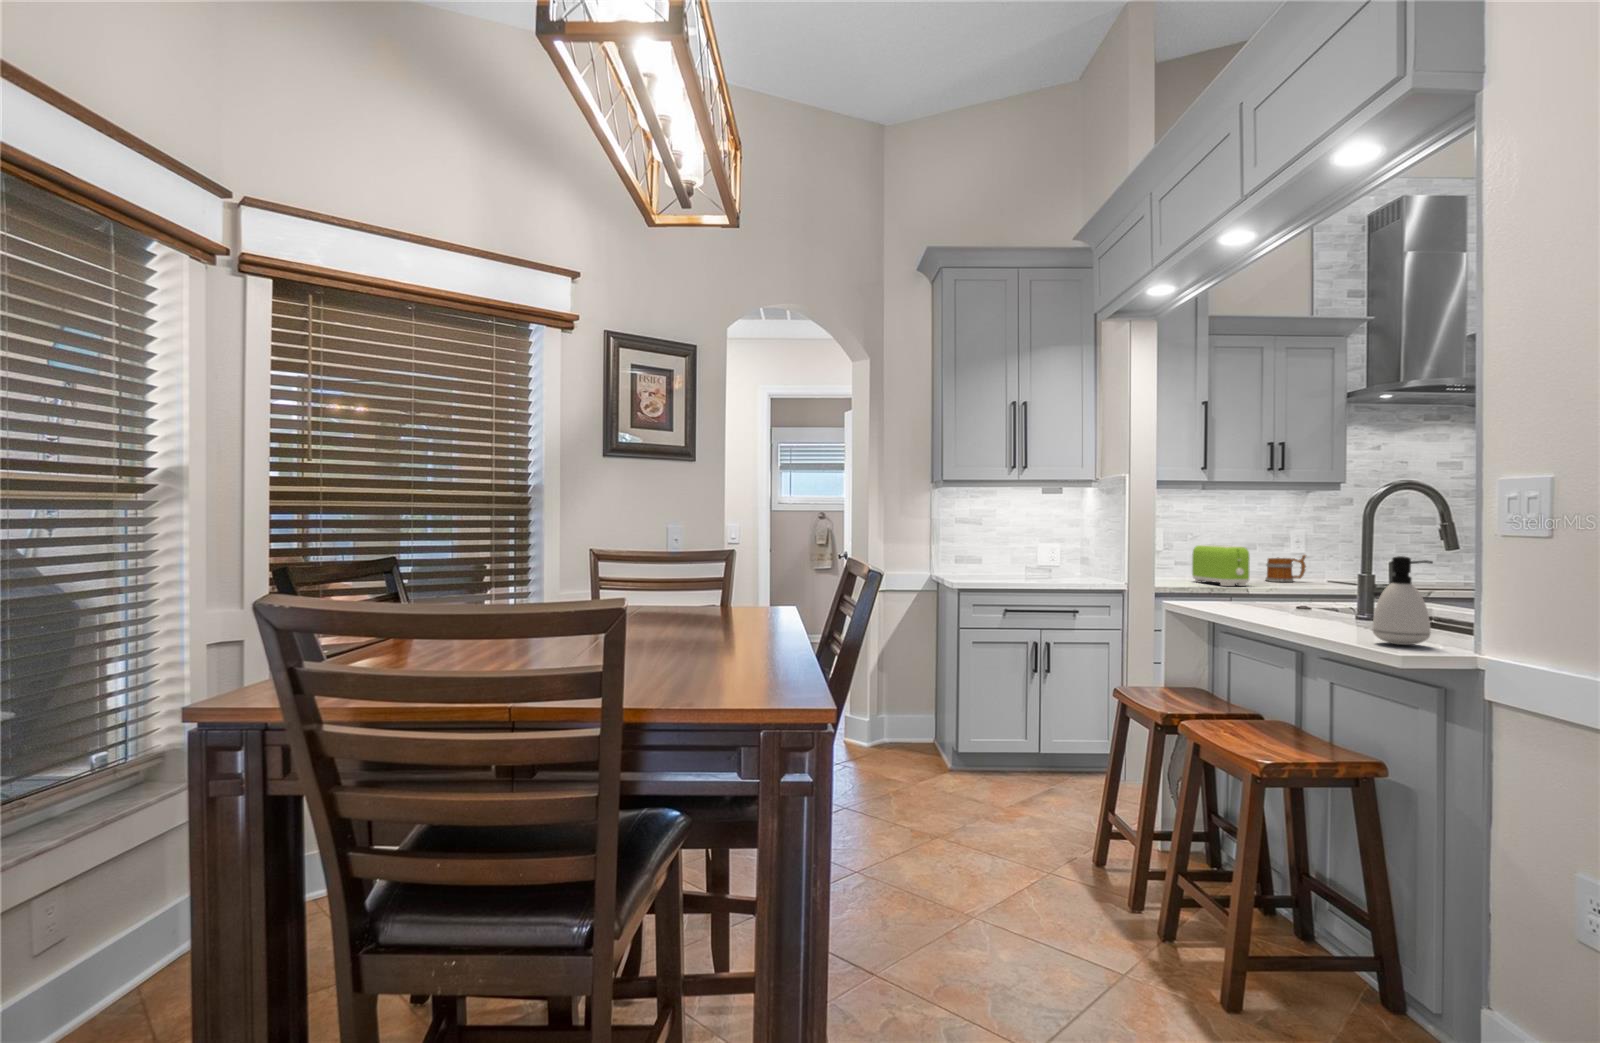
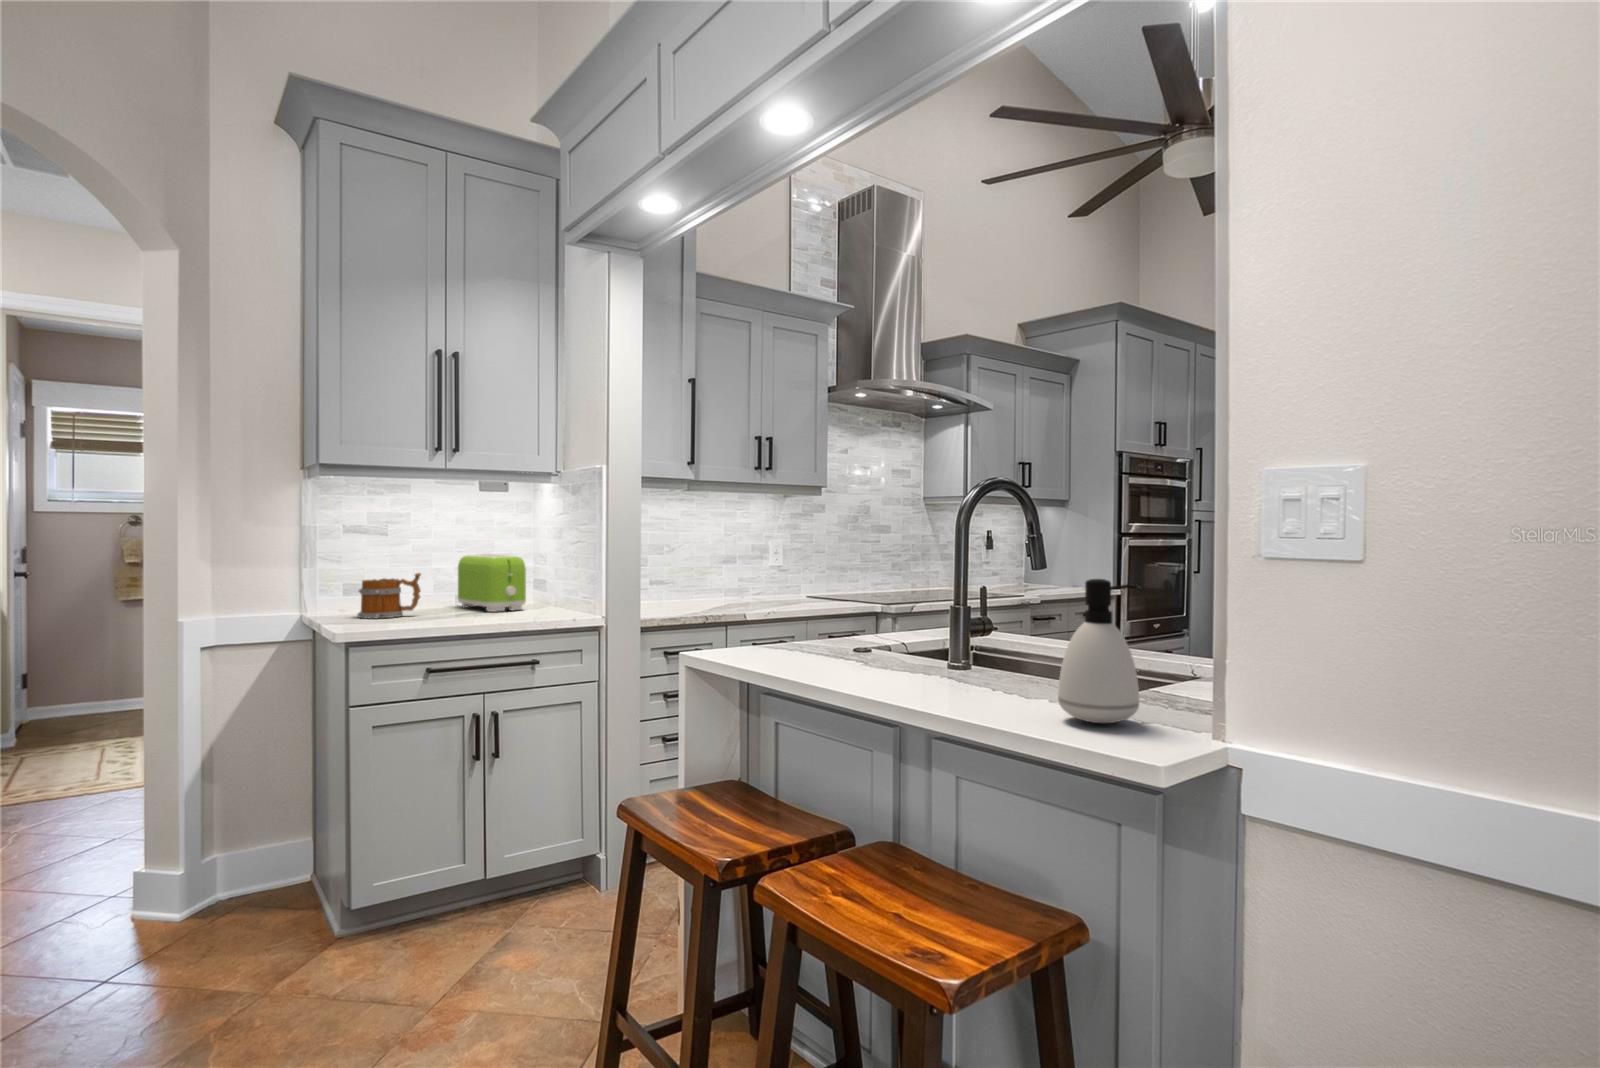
toaster: present [1192,545,1250,586] -> present [458,554,526,612]
mug: present [1265,555,1306,582] -> present [357,573,421,619]

